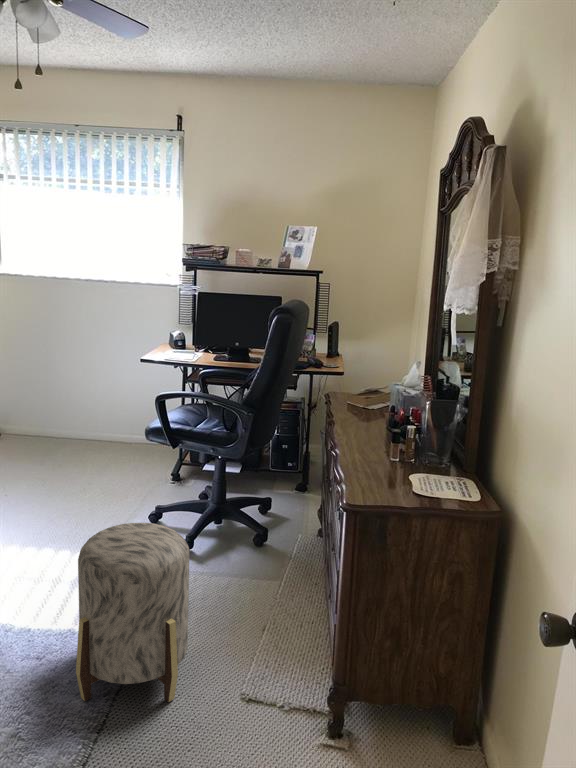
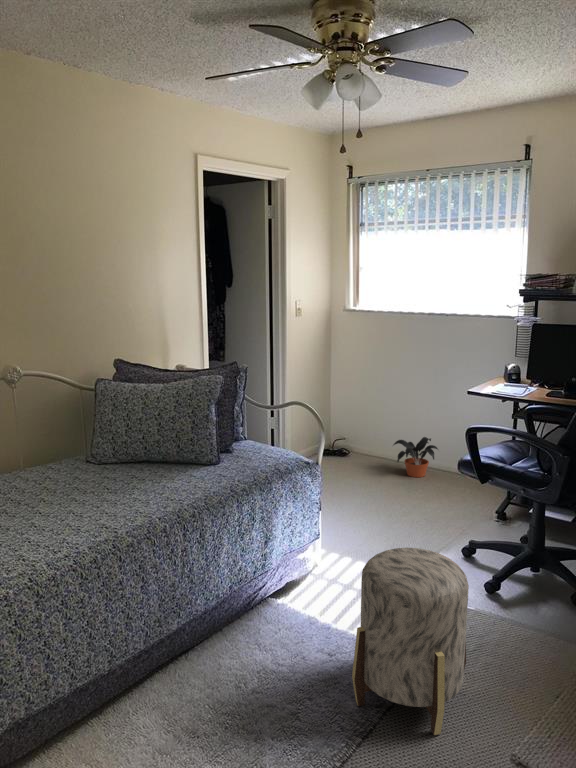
potted plant: none [55,410,107,454] -> present [394,437,438,477]

